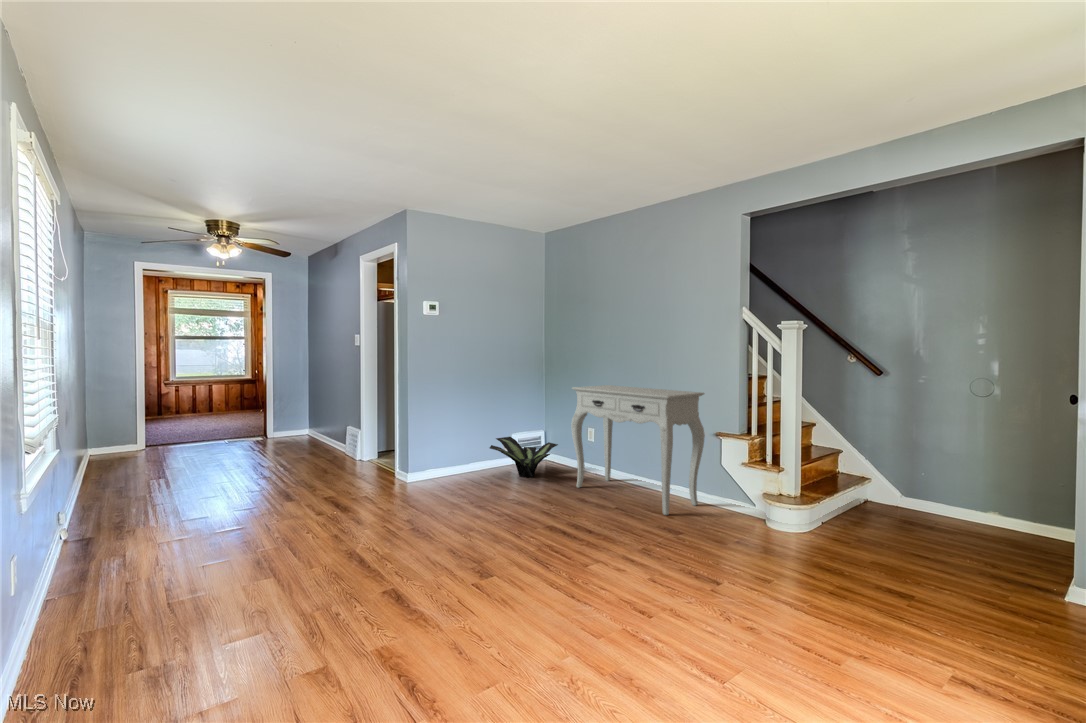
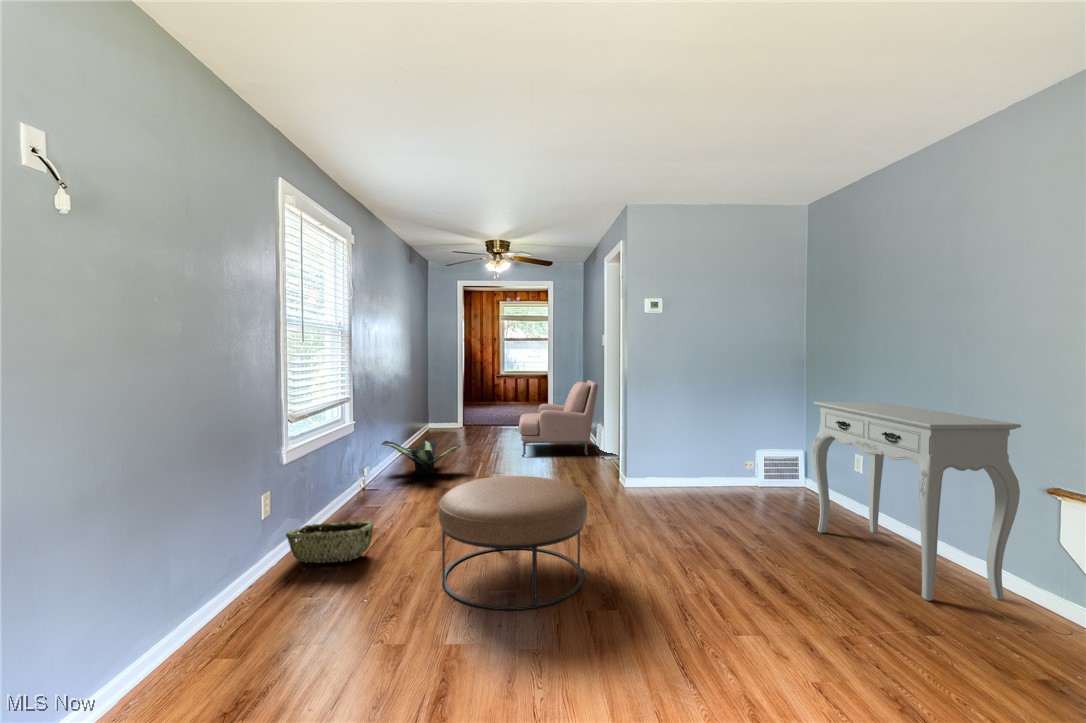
armchair: none [249,381,350,470] -> present [519,380,598,457]
potted plant: present [490,437,558,477] -> present [382,440,461,476]
ottoman: none [287,476,448,616] -> present [438,476,588,610]
woven basket: none [37,566,174,643] -> present [286,521,373,563]

